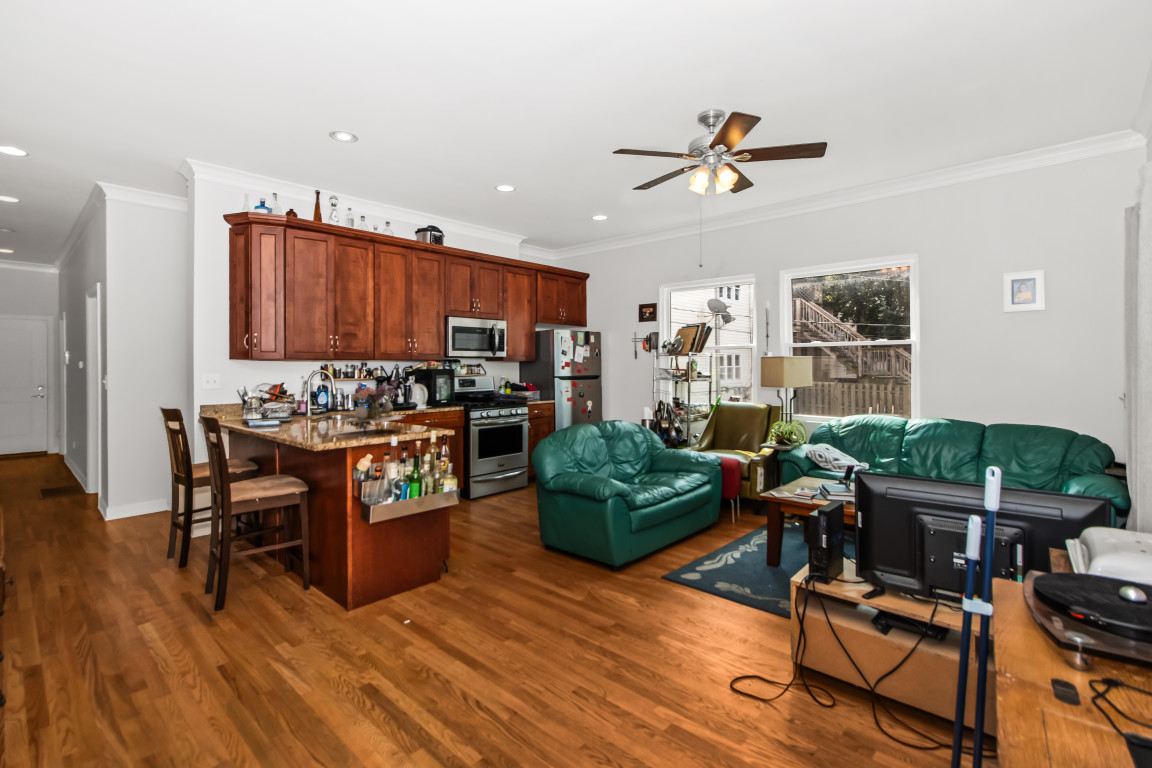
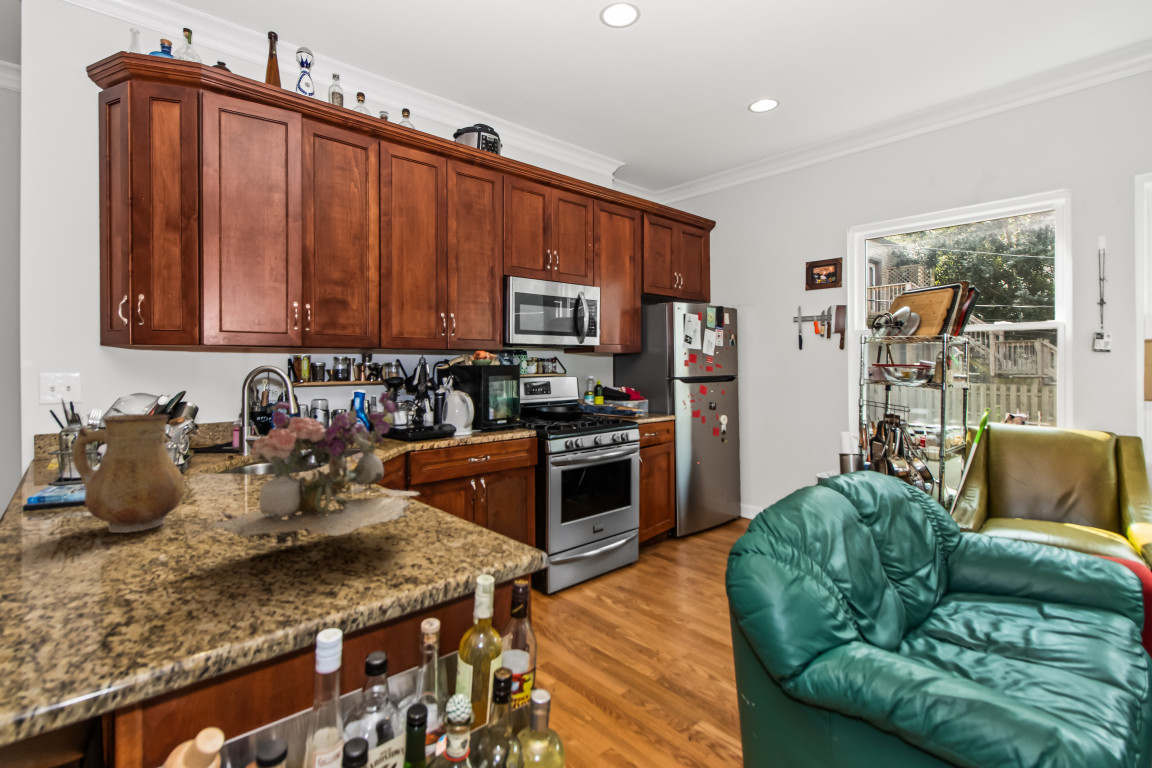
ceramic pitcher: none [278,388,316,430] -> present [72,414,185,533]

